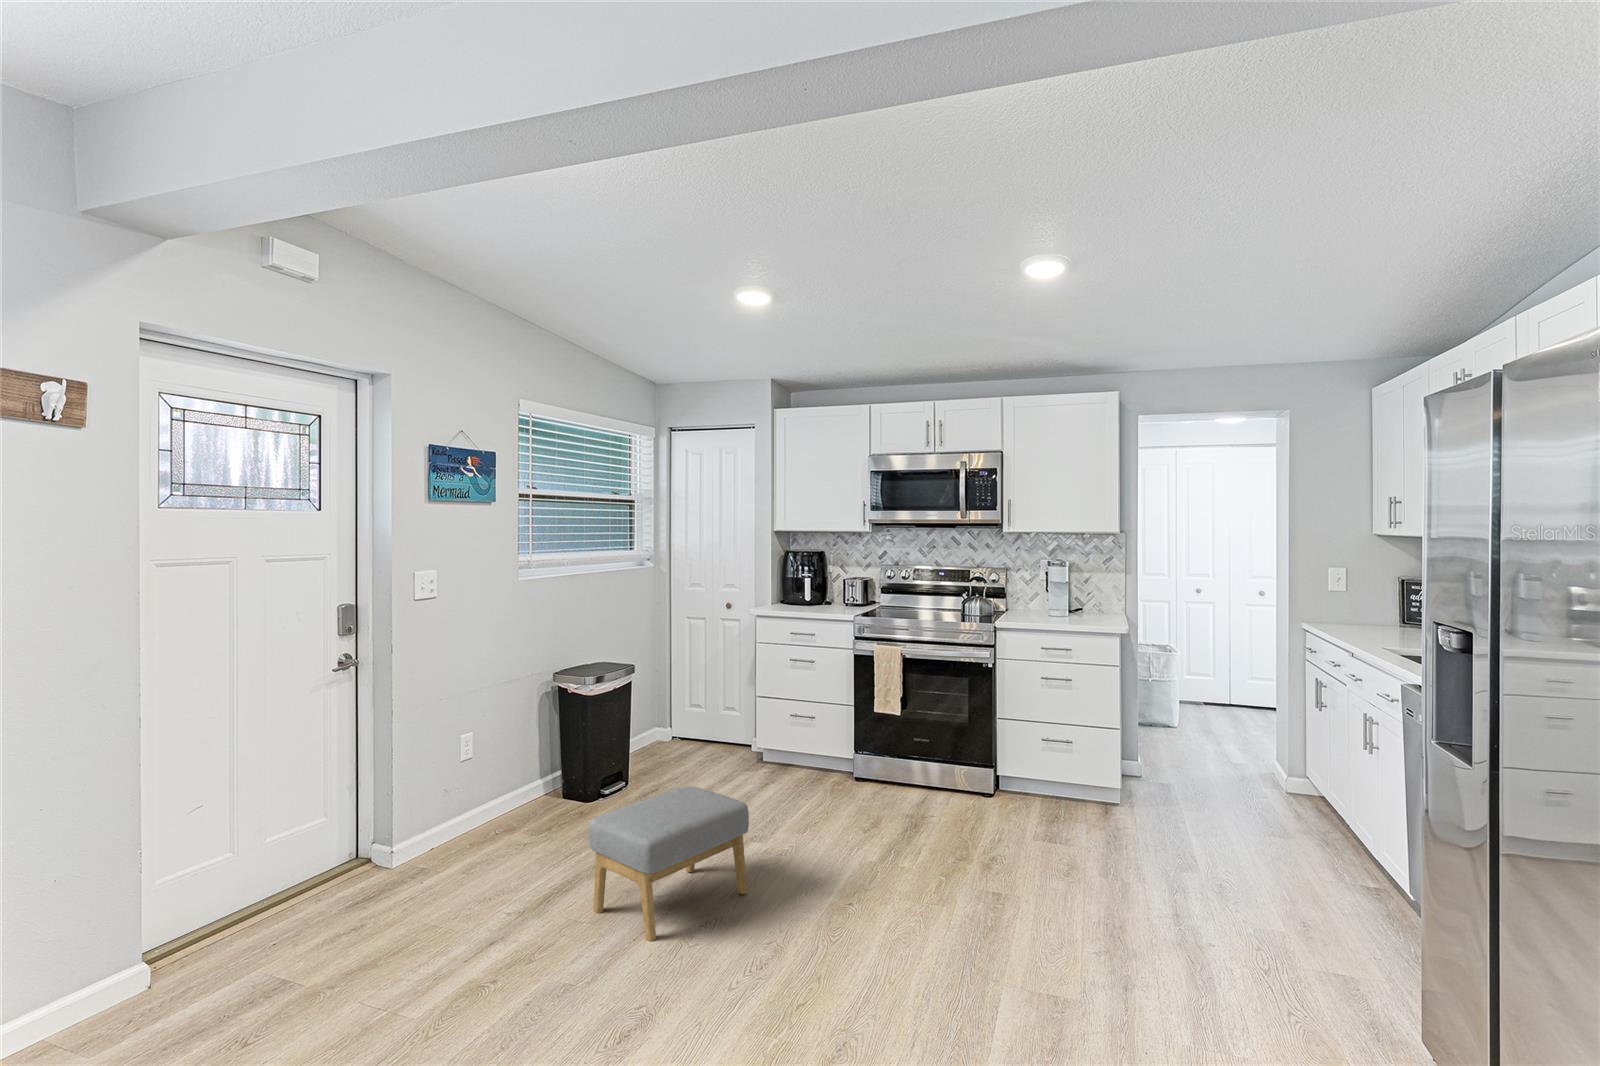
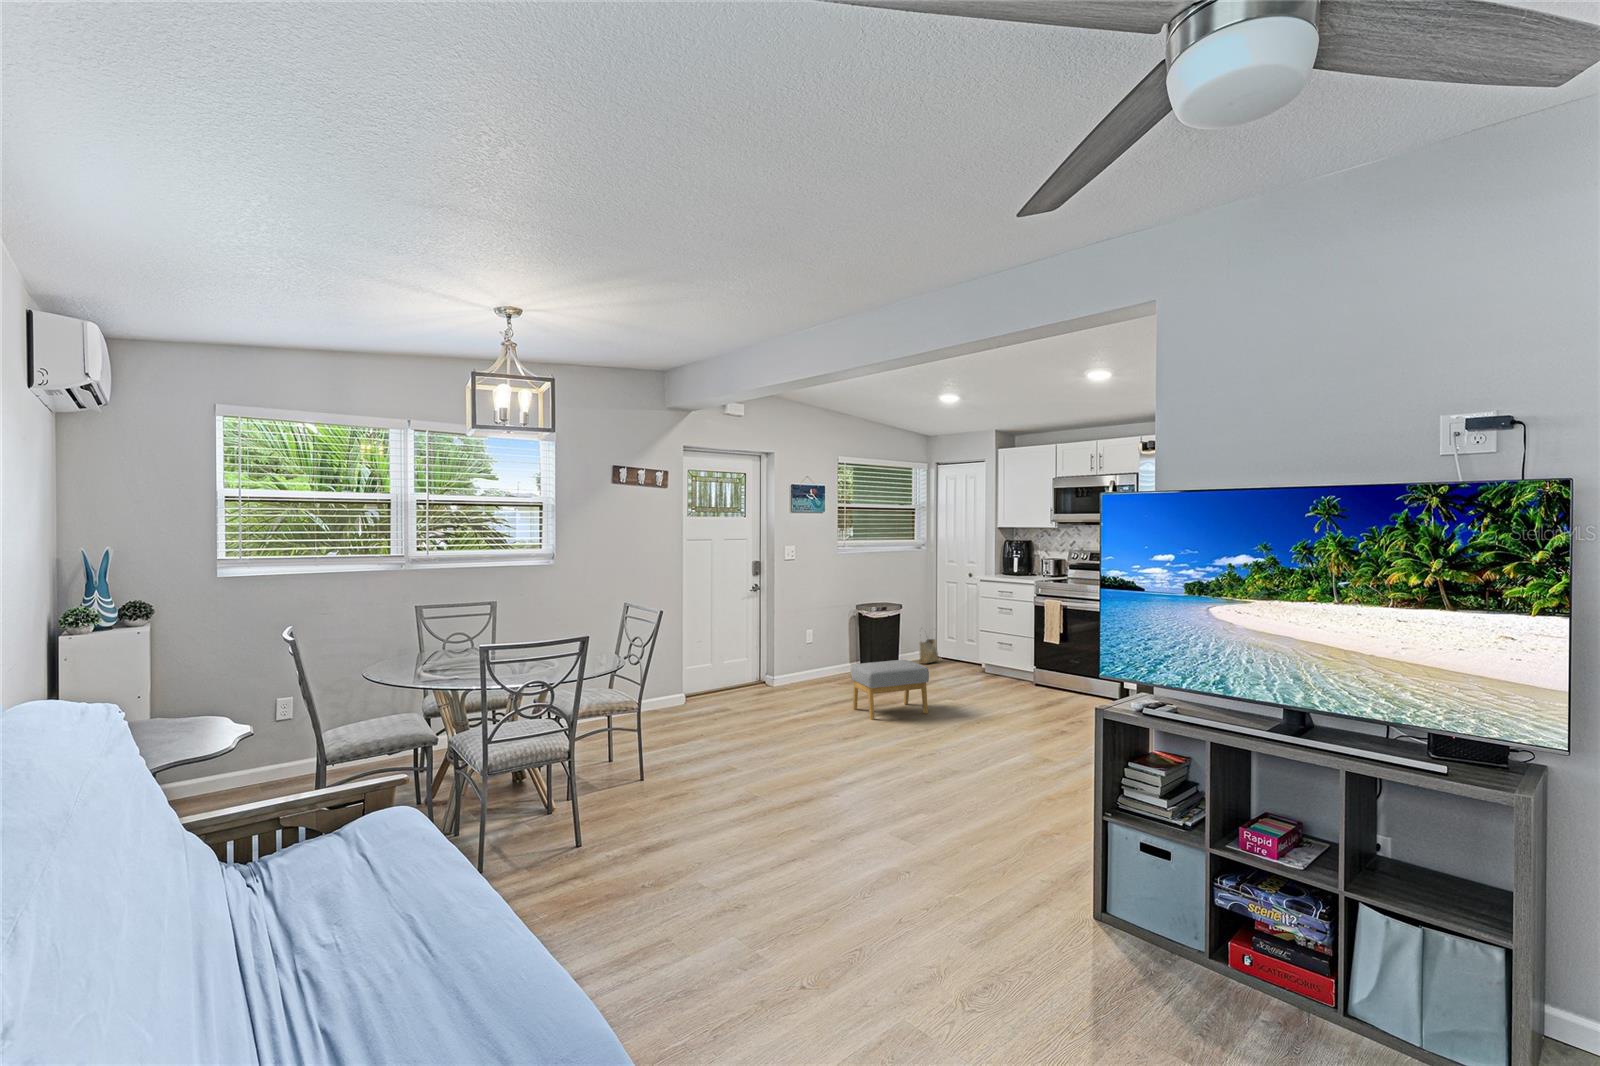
woven basket: none [648,695,678,756] -> present [920,639,939,664]

